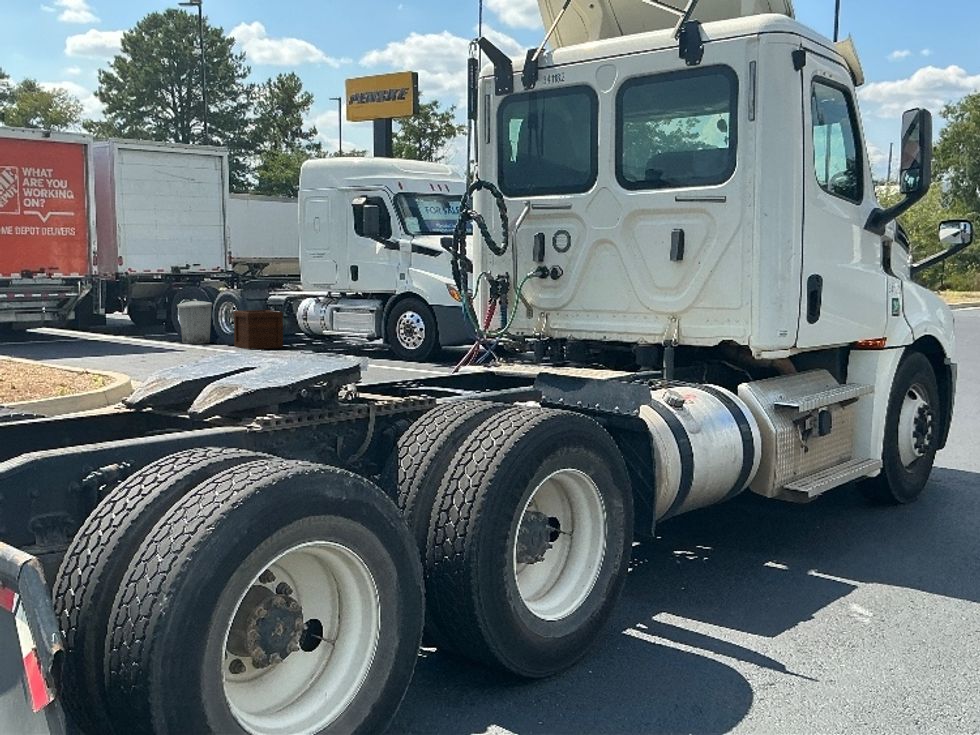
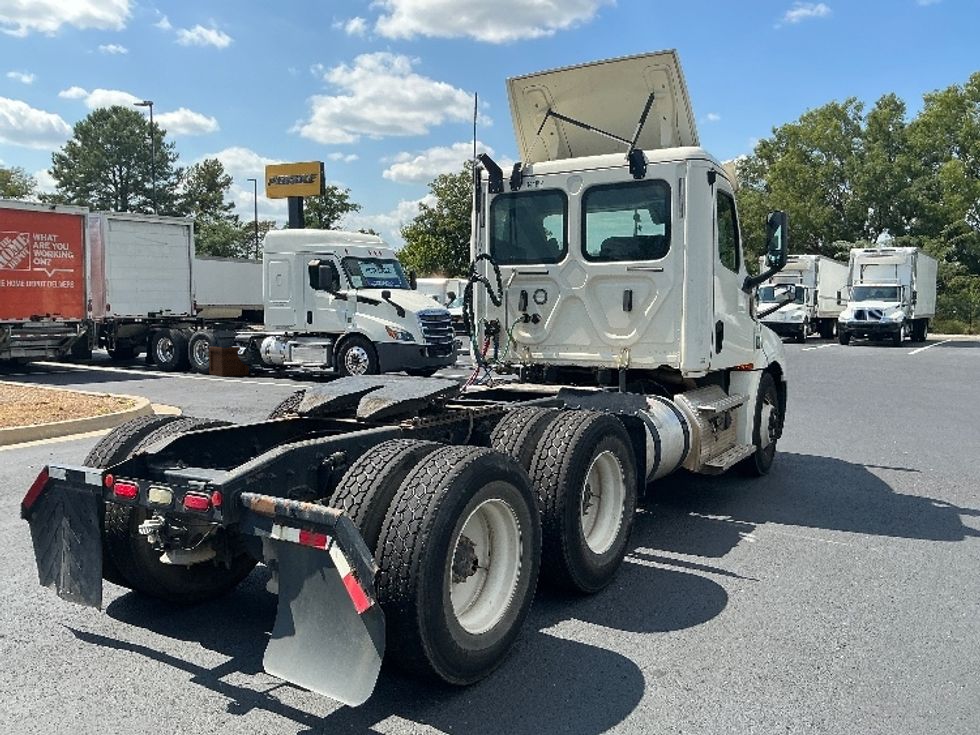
trash can: present [177,299,212,344] -> none [161,338,189,373]

